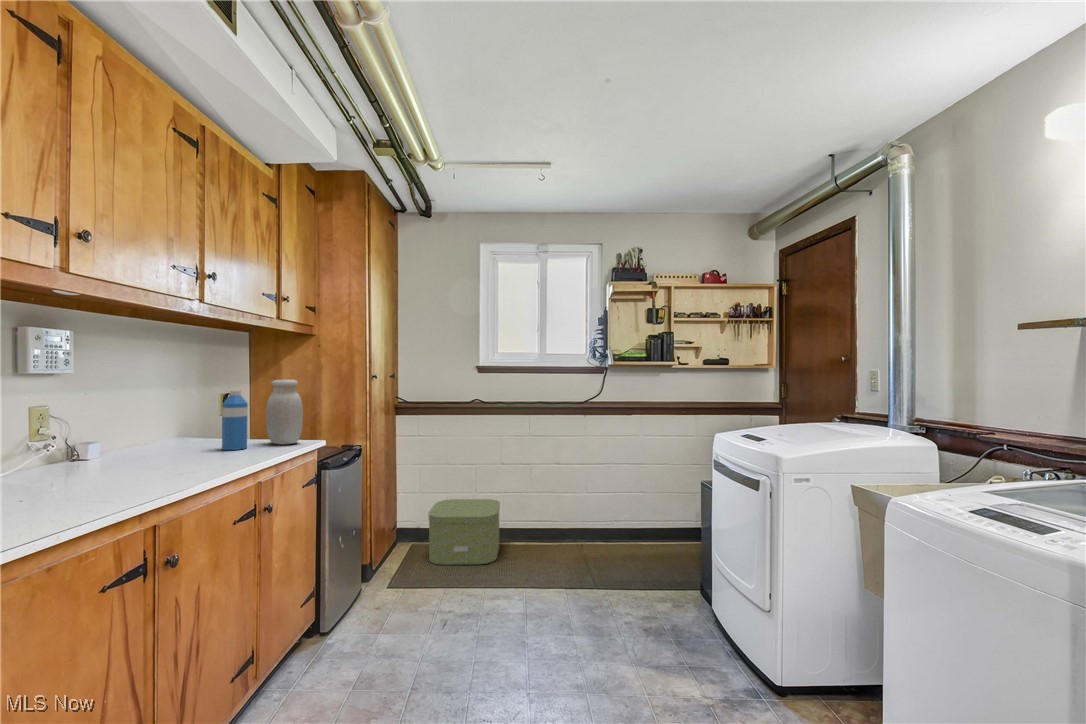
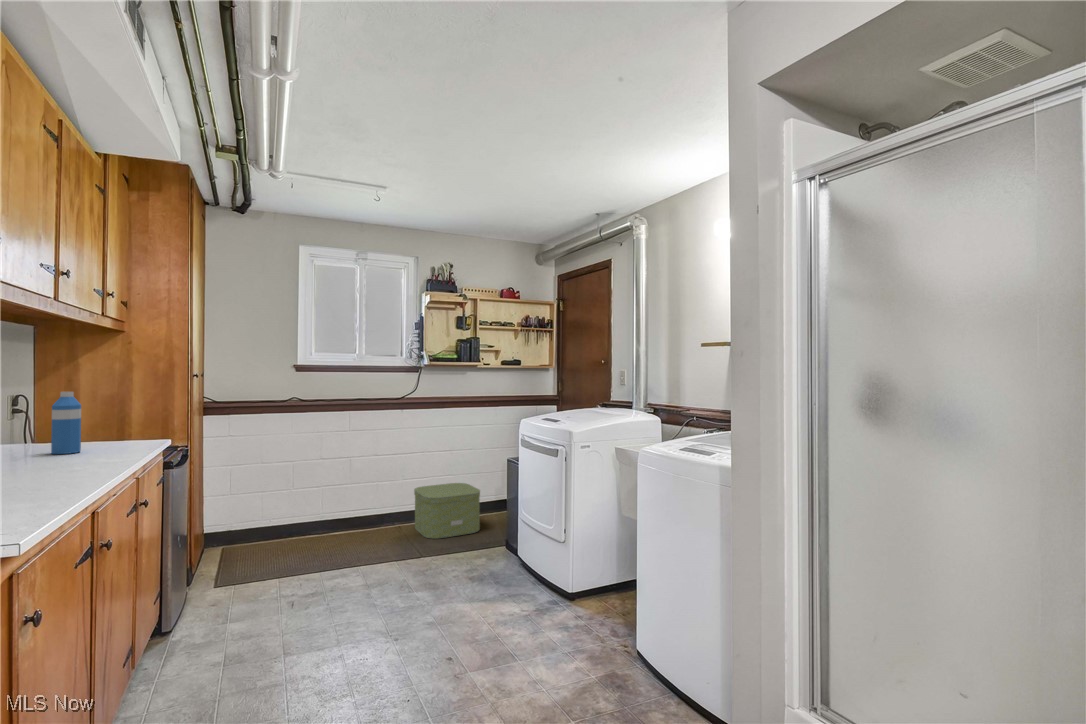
jar: present [266,380,303,444] -> none [94,380,138,447]
storage box: present [428,499,500,565] -> present [414,483,480,539]

